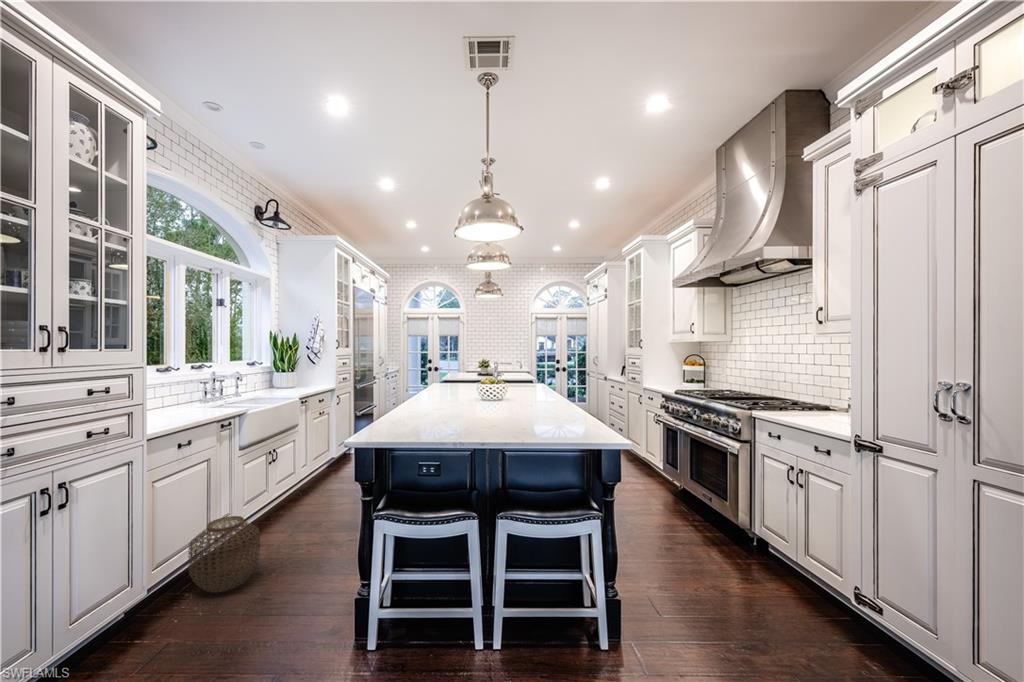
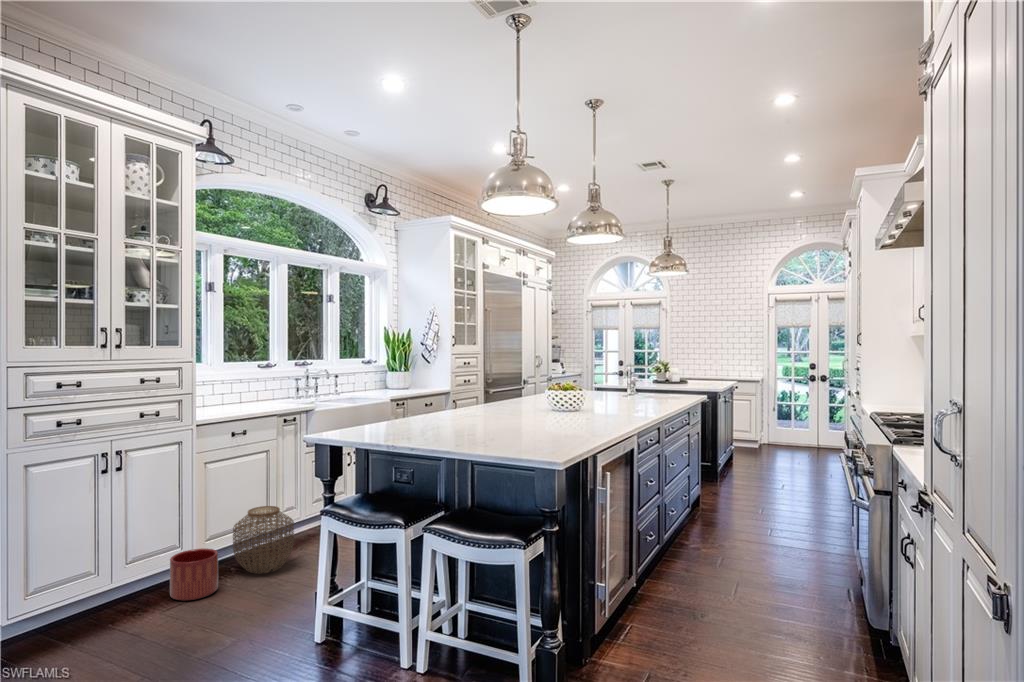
planter: none [129,578,193,649] -> present [170,549,218,601]

